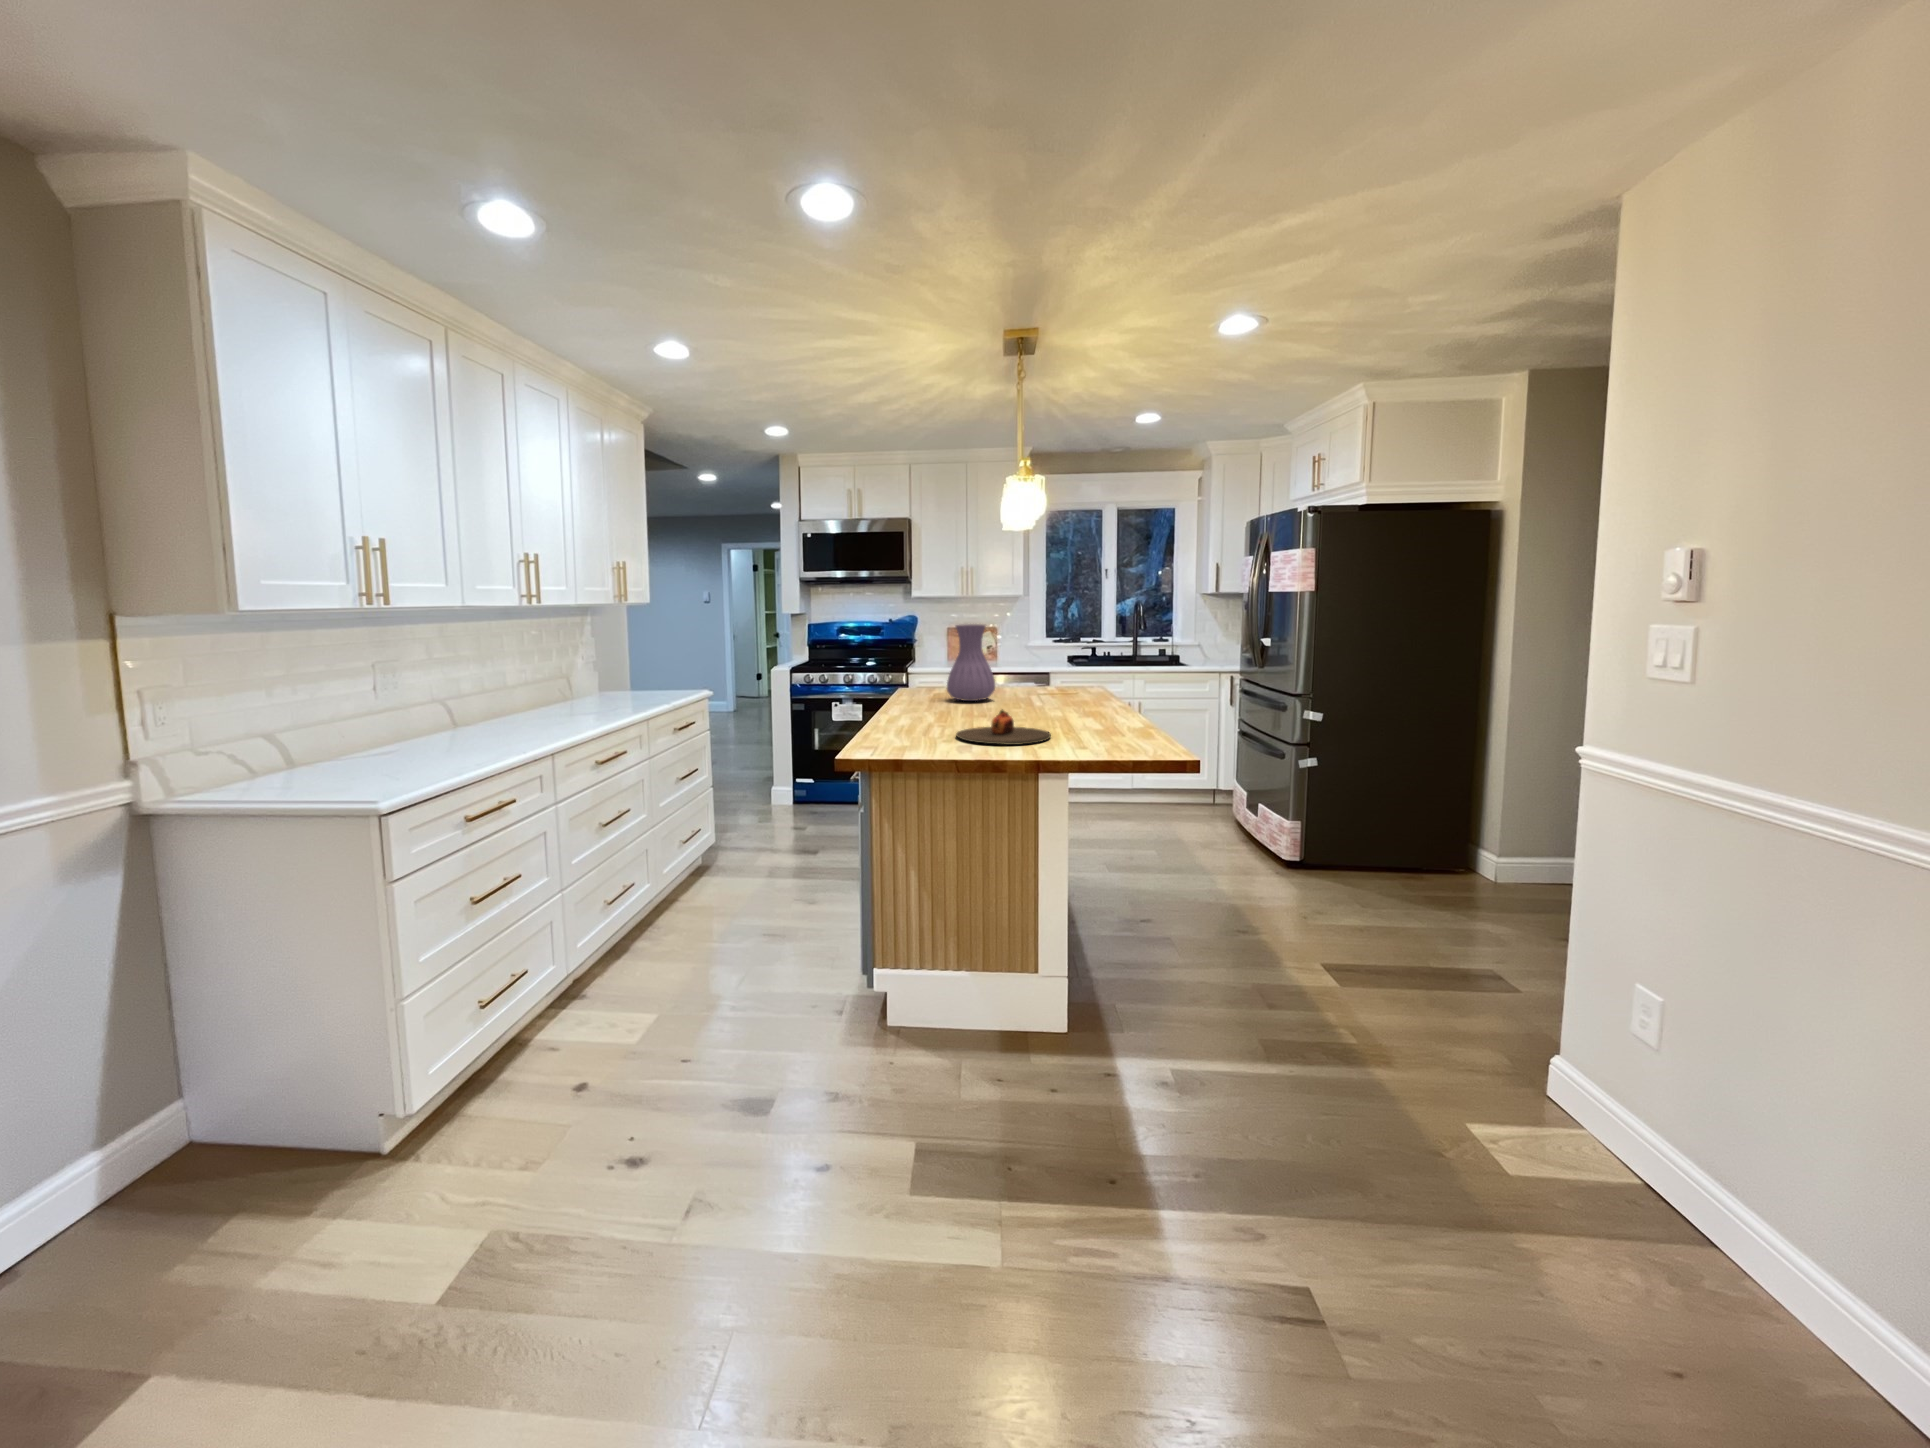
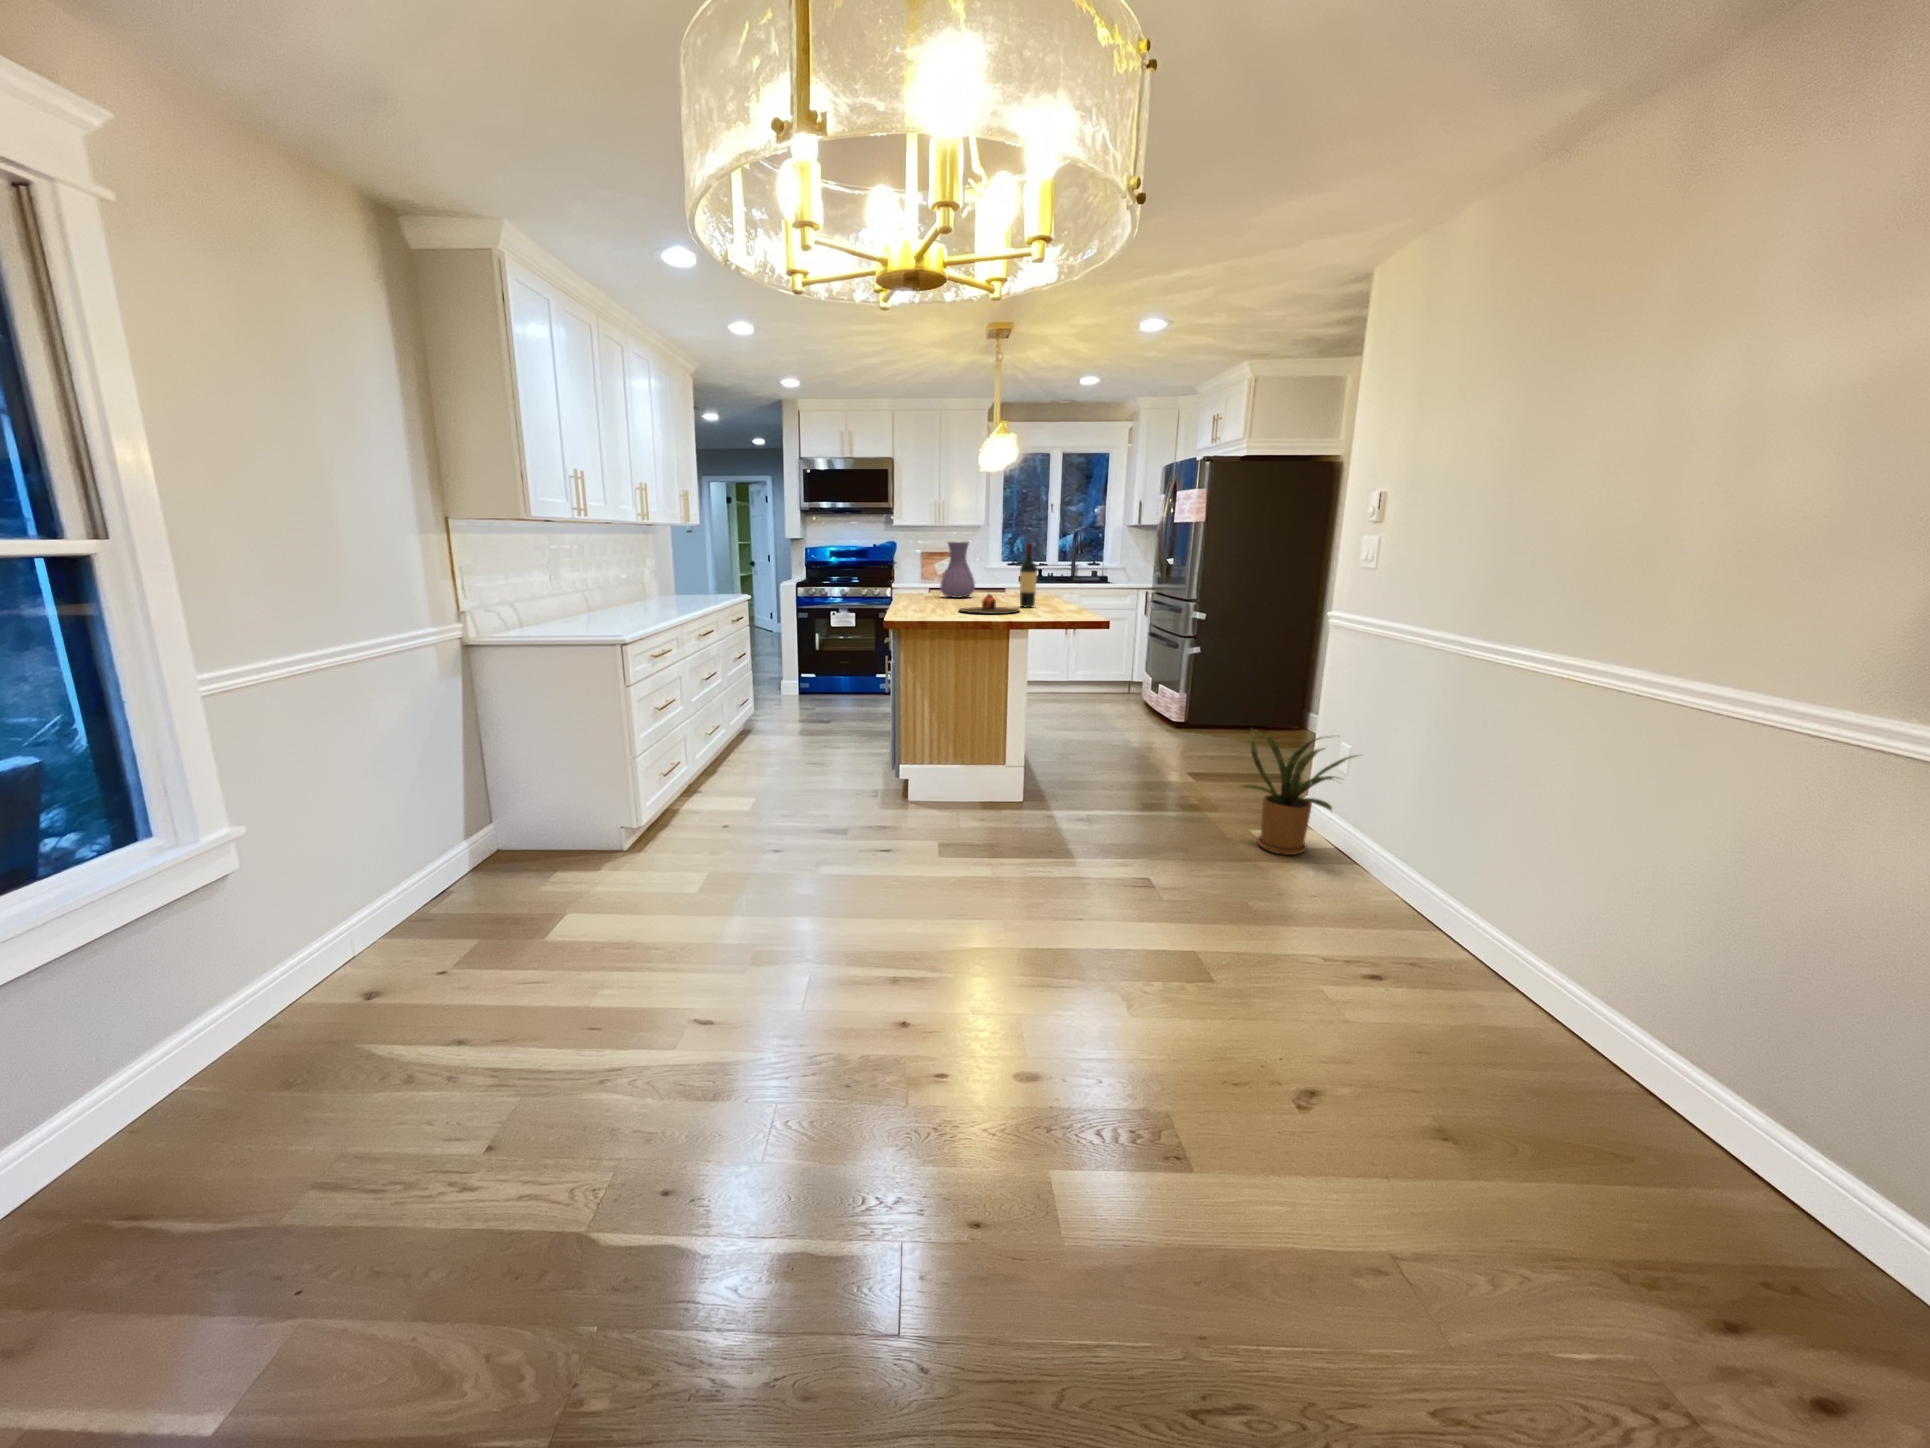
wine bottle: none [1053,631,1078,726] -> present [1020,543,1037,607]
house plant: none [1441,946,1718,1216] -> present [1241,729,1356,855]

